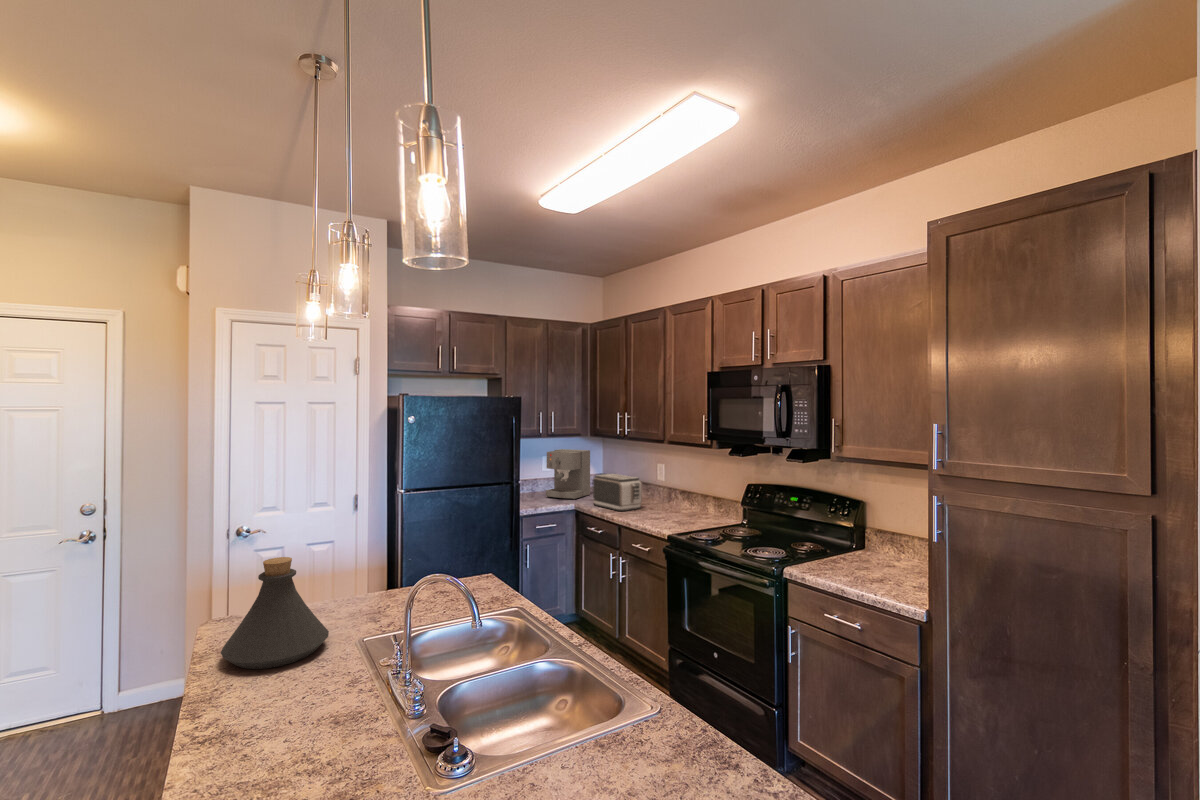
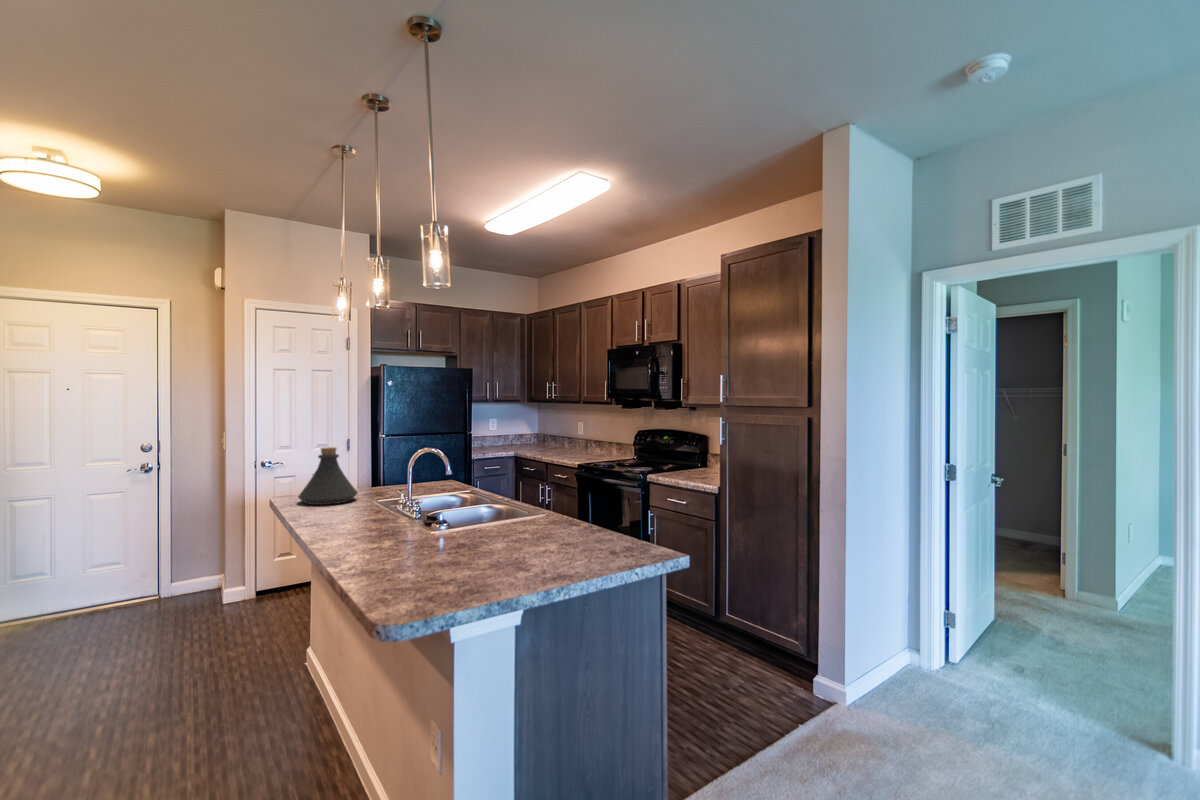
coffee maker: present [546,449,590,499] -> none [492,413,527,450]
toaster: present [593,474,642,511] -> none [528,429,565,455]

